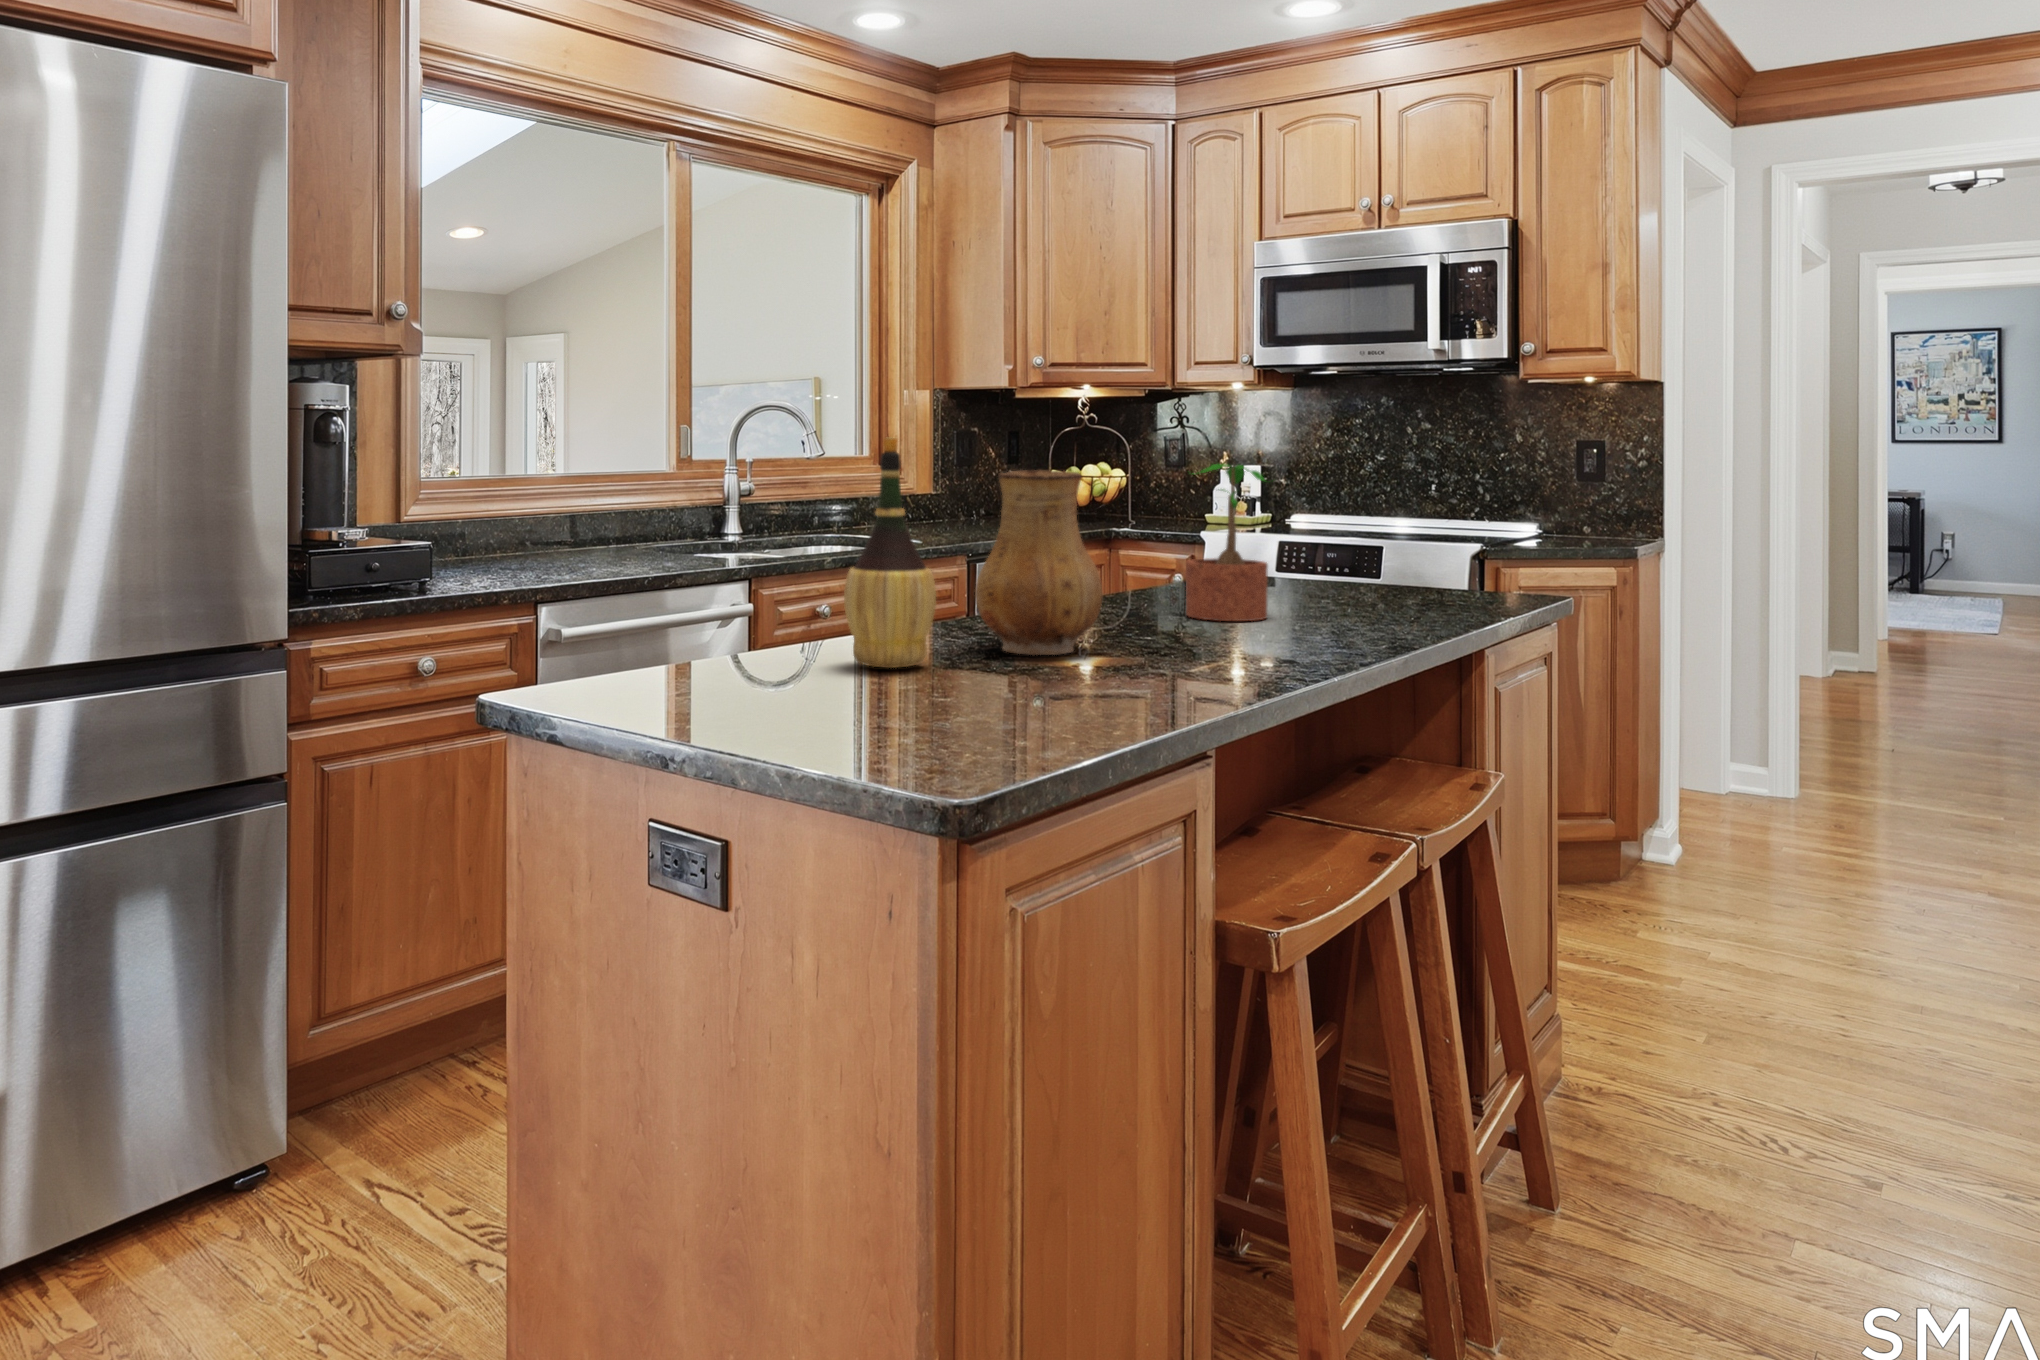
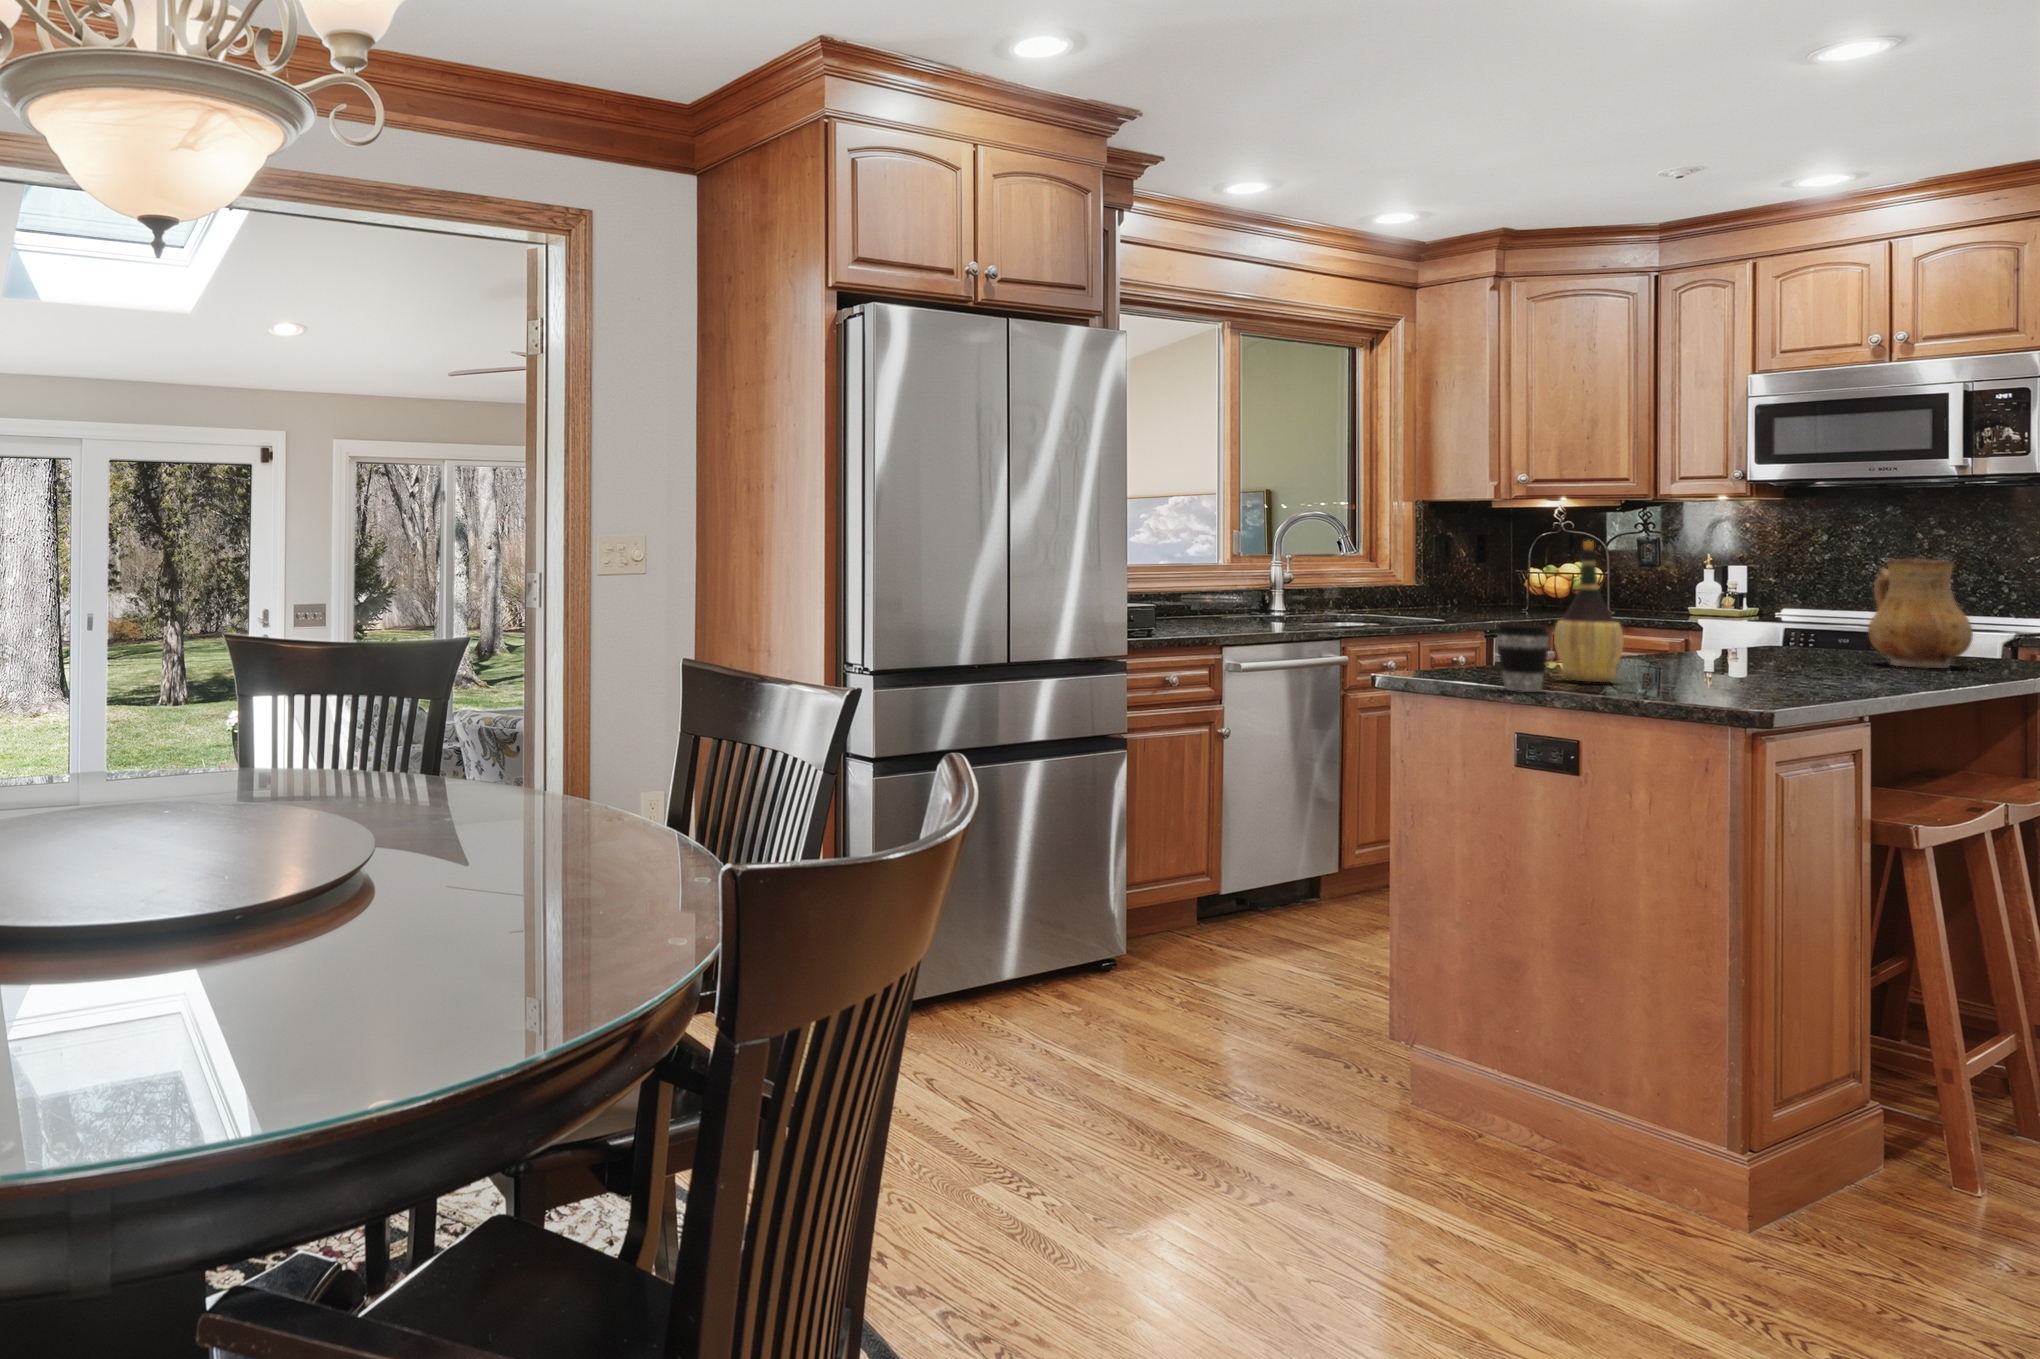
potted plant: present [1186,464,1268,621] -> none [1775,560,1859,671]
ceramic pitcher: present [975,470,1103,655] -> present [1868,559,1973,668]
coffee cup: none [704,583,784,704] -> present [1496,624,1550,692]

